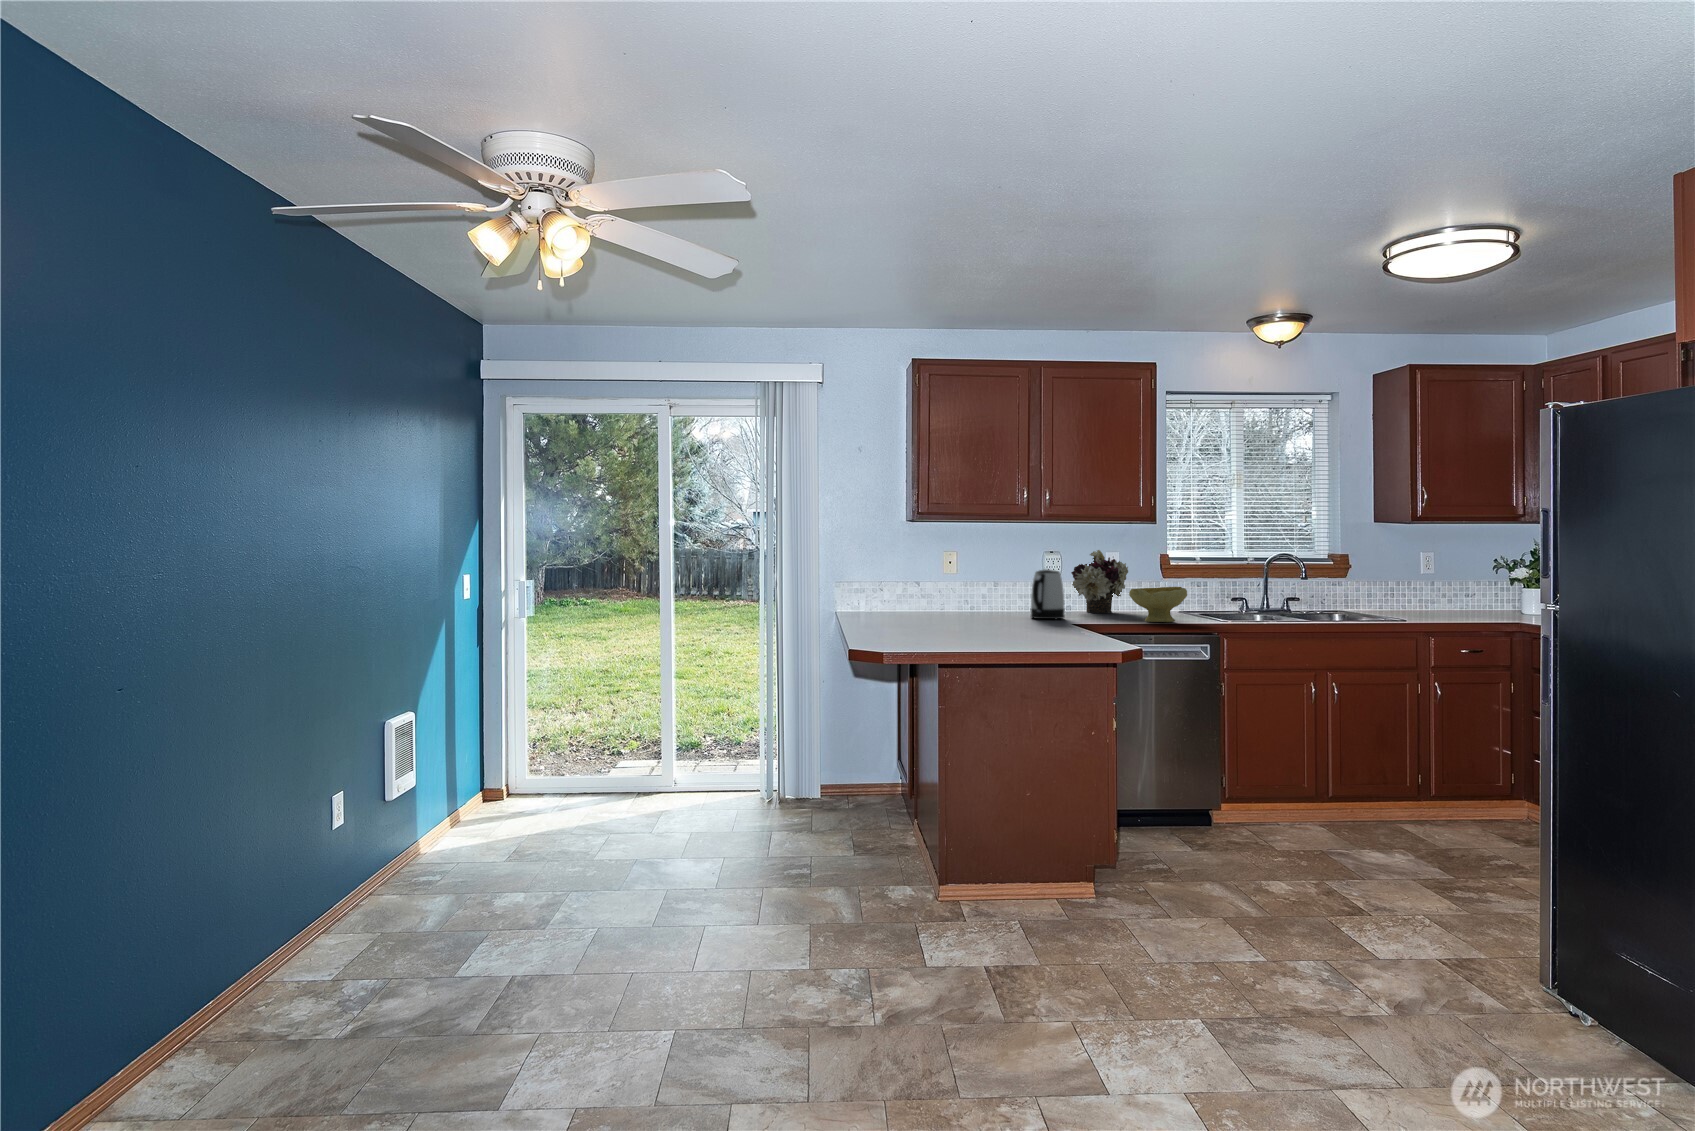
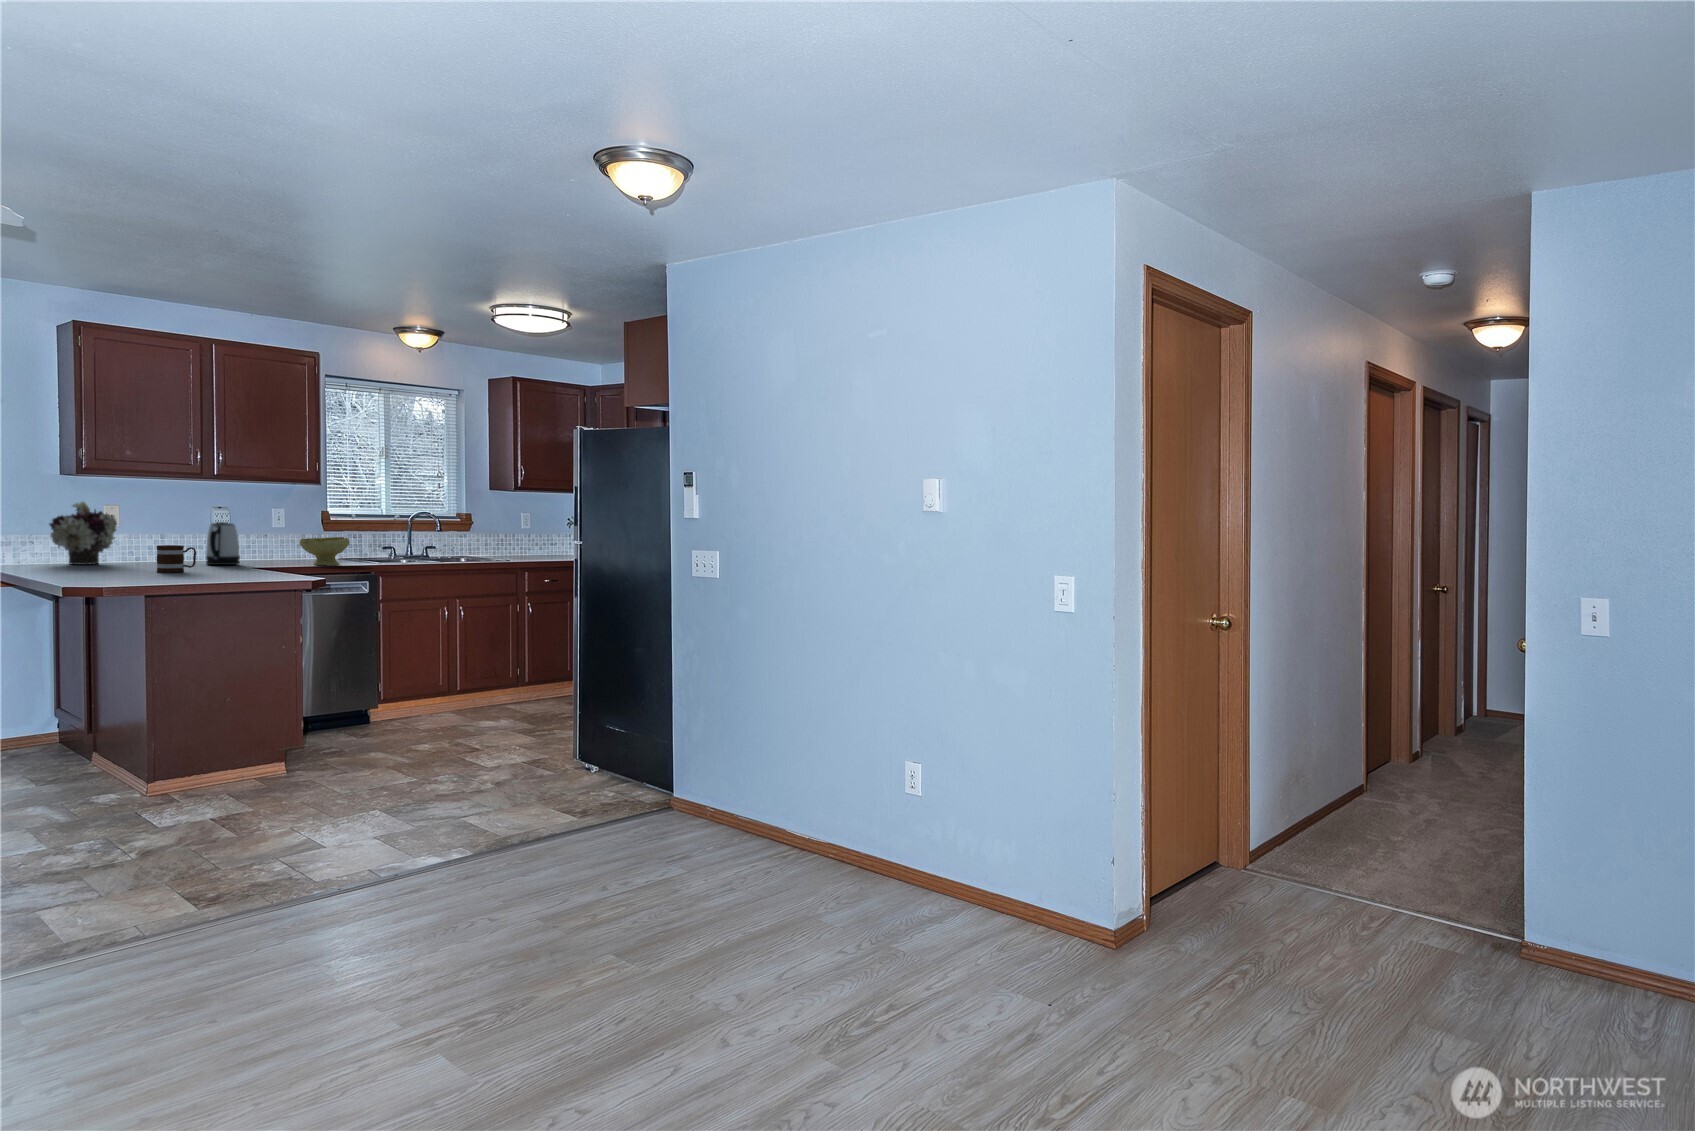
flower arrangement: present [1071,550,1128,613] -> present [49,502,117,565]
mug: none [969,597,1009,630] -> present [157,545,196,573]

